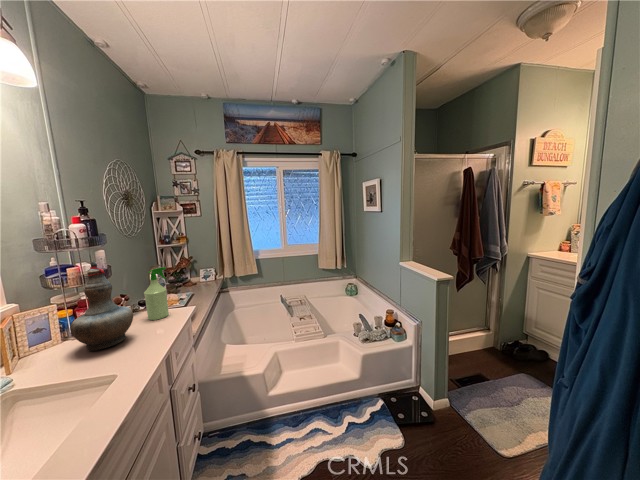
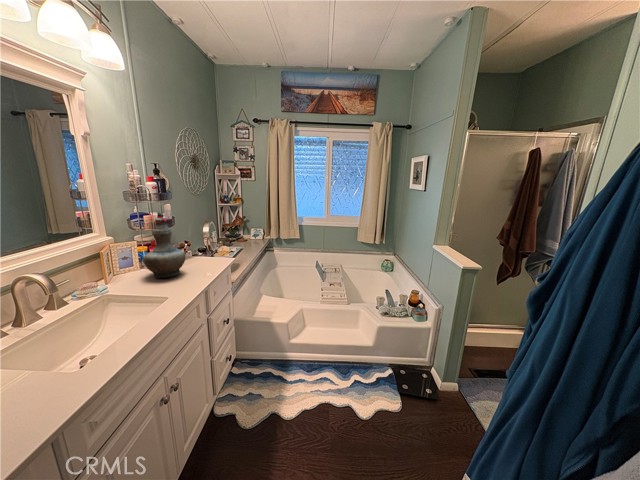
spray bottle: present [144,267,169,320] -> none [196,223,214,264]

